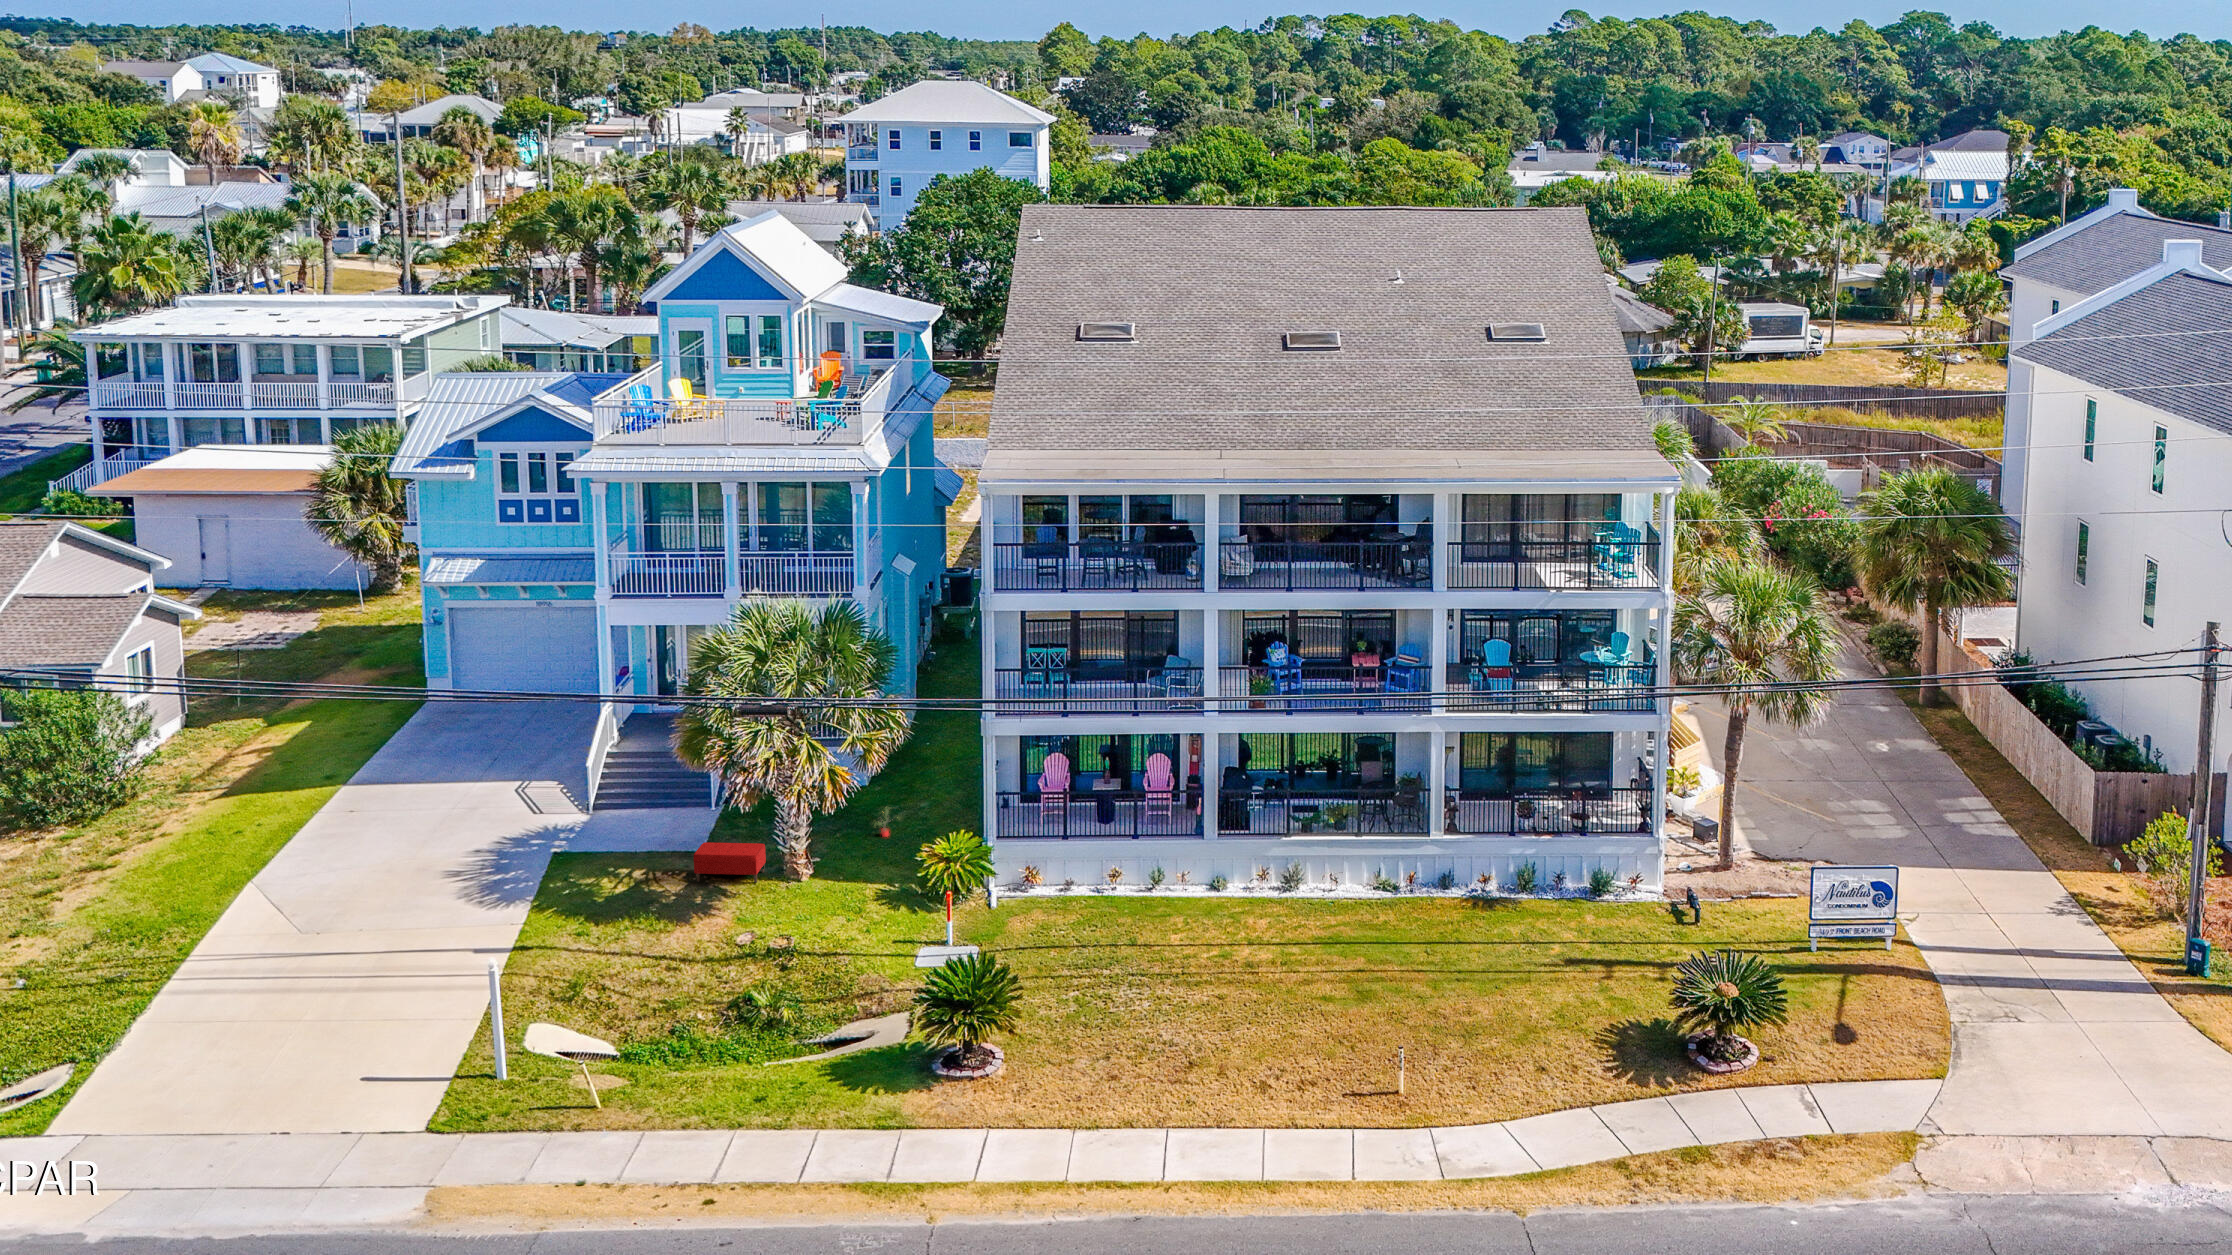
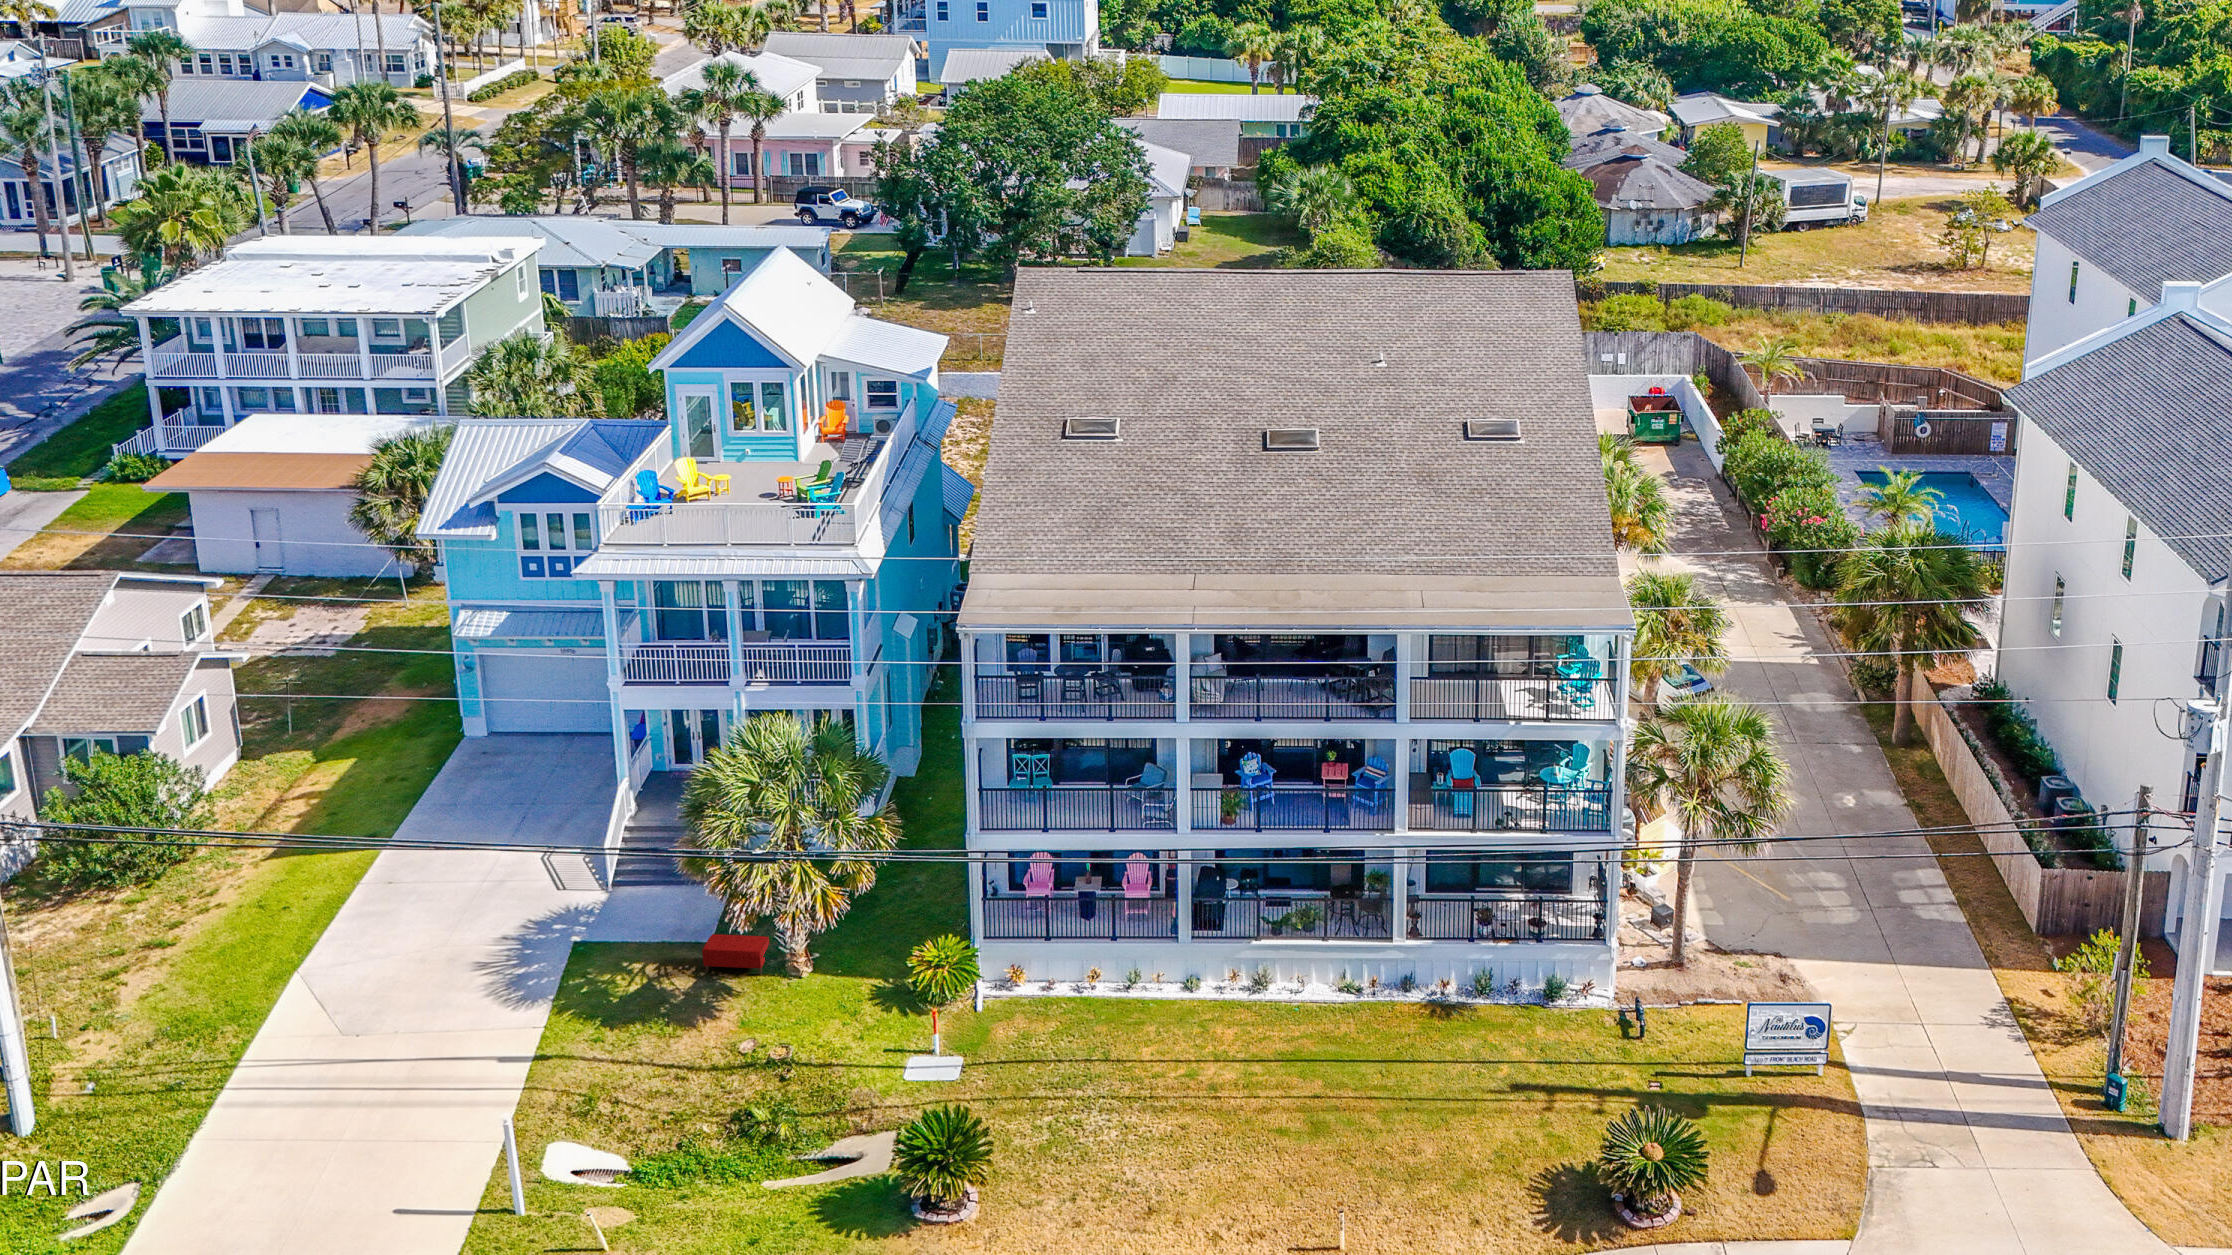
potted plant: present [878,807,898,837] -> present [1668,944,1698,971]

